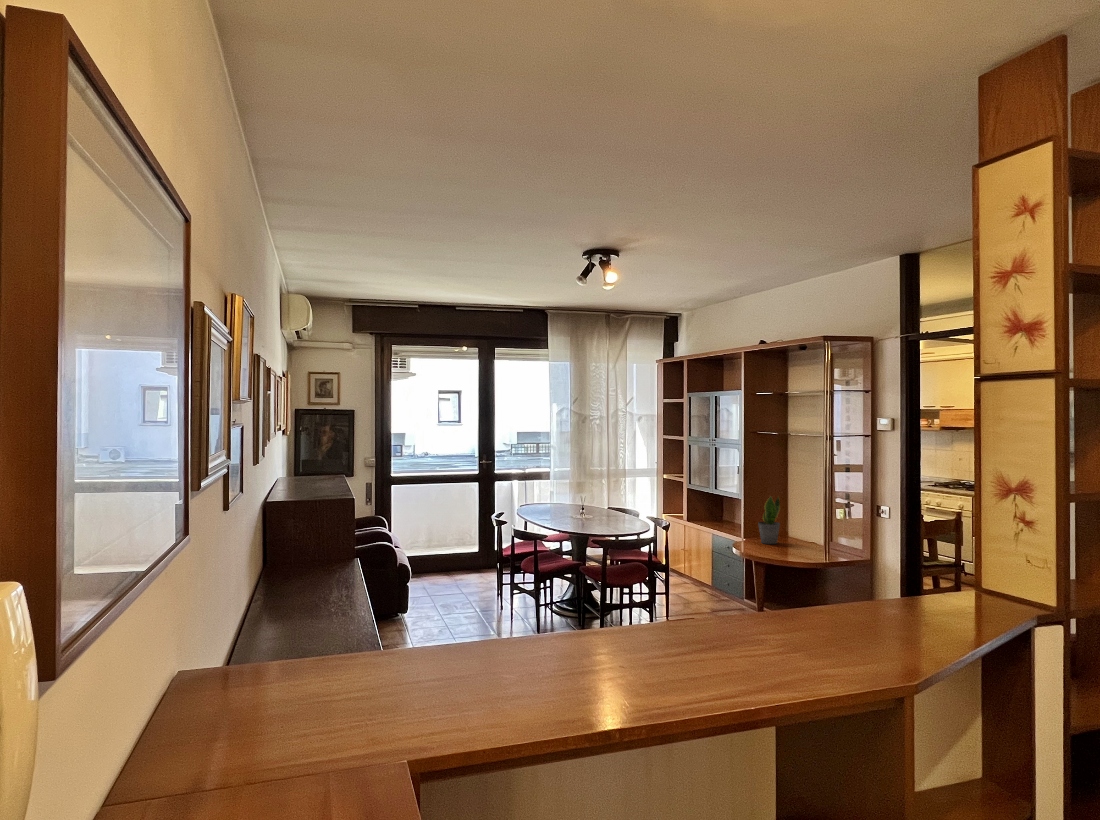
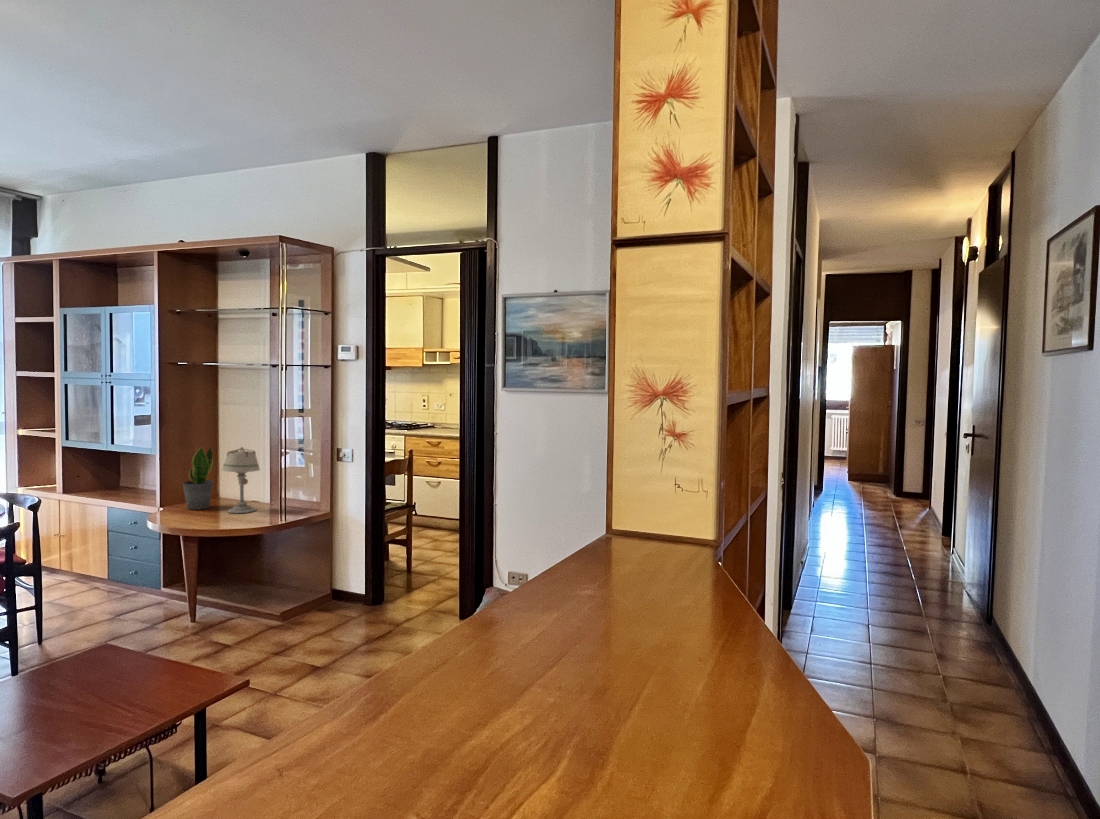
table lamp: none [784,499,813,551] -> present [222,447,260,513]

